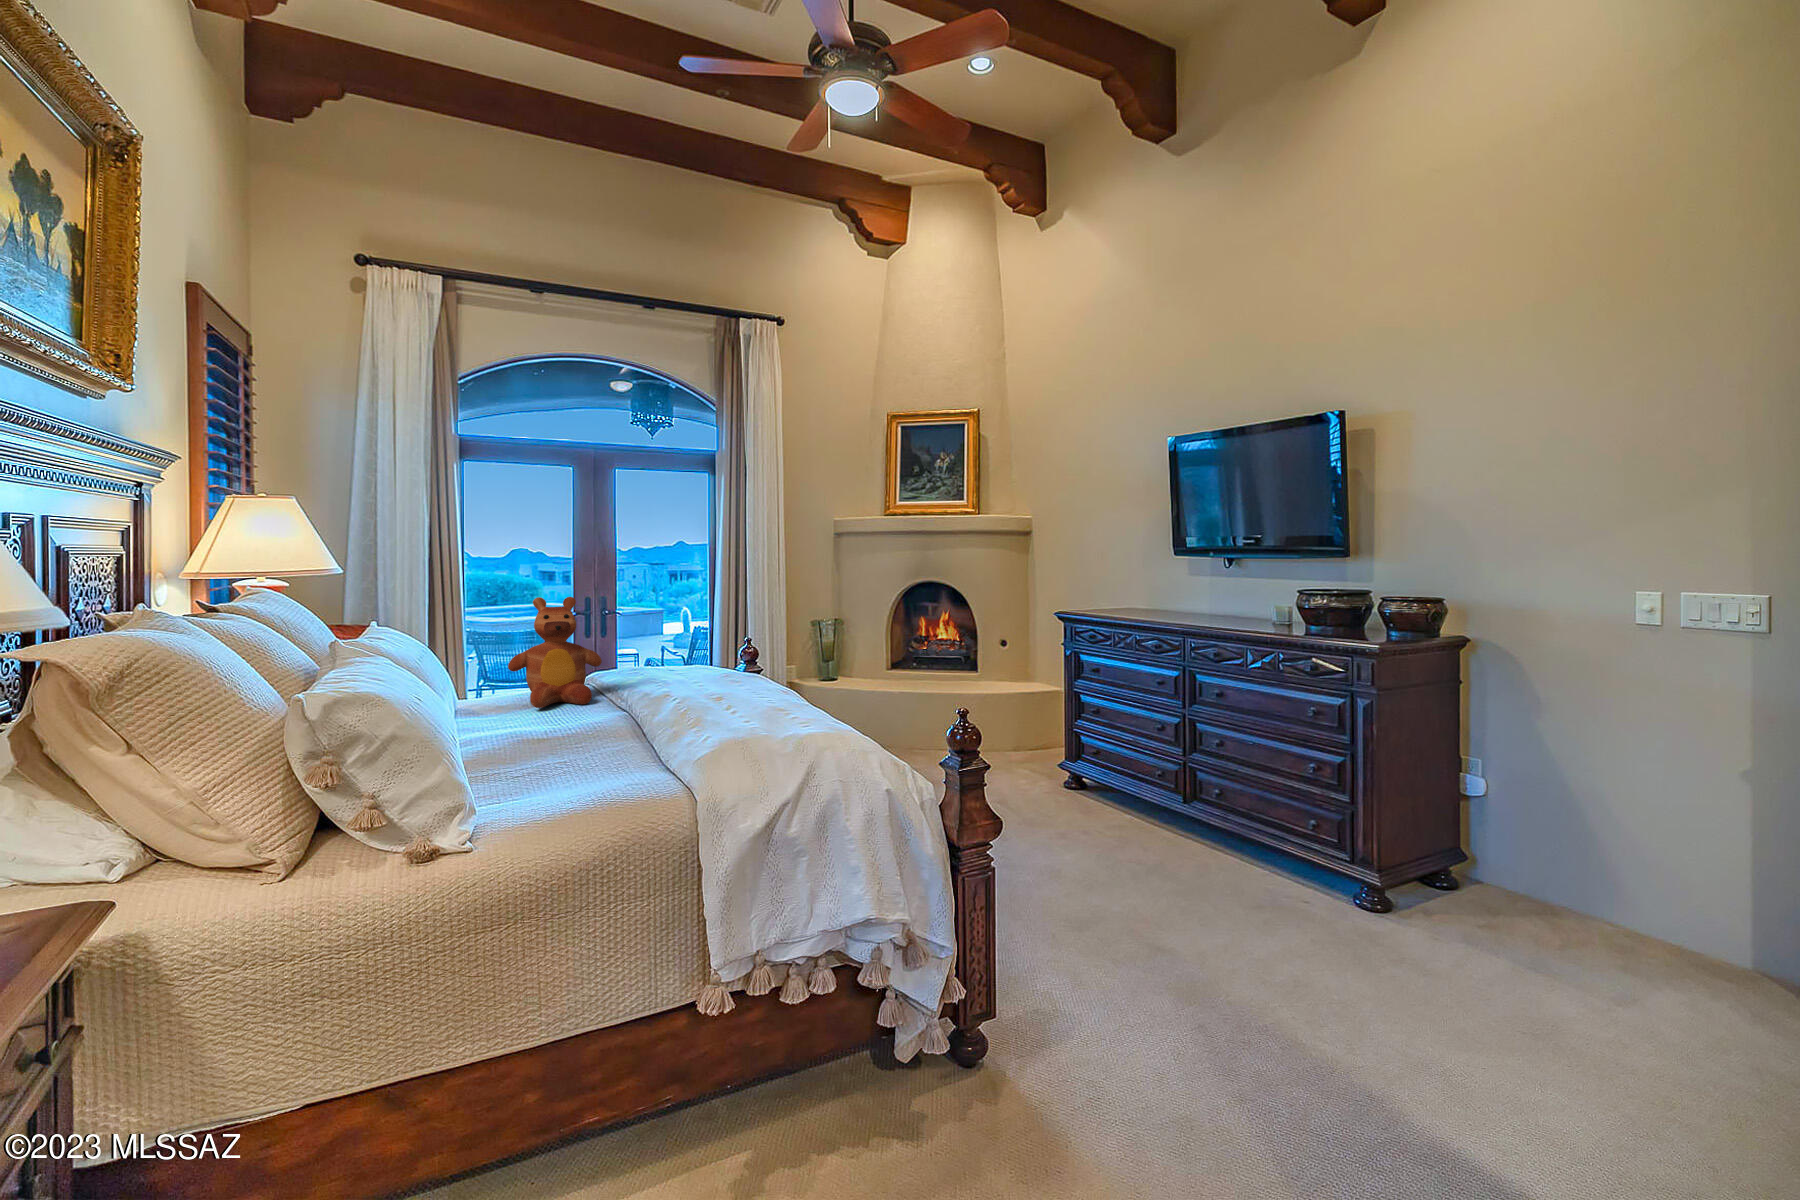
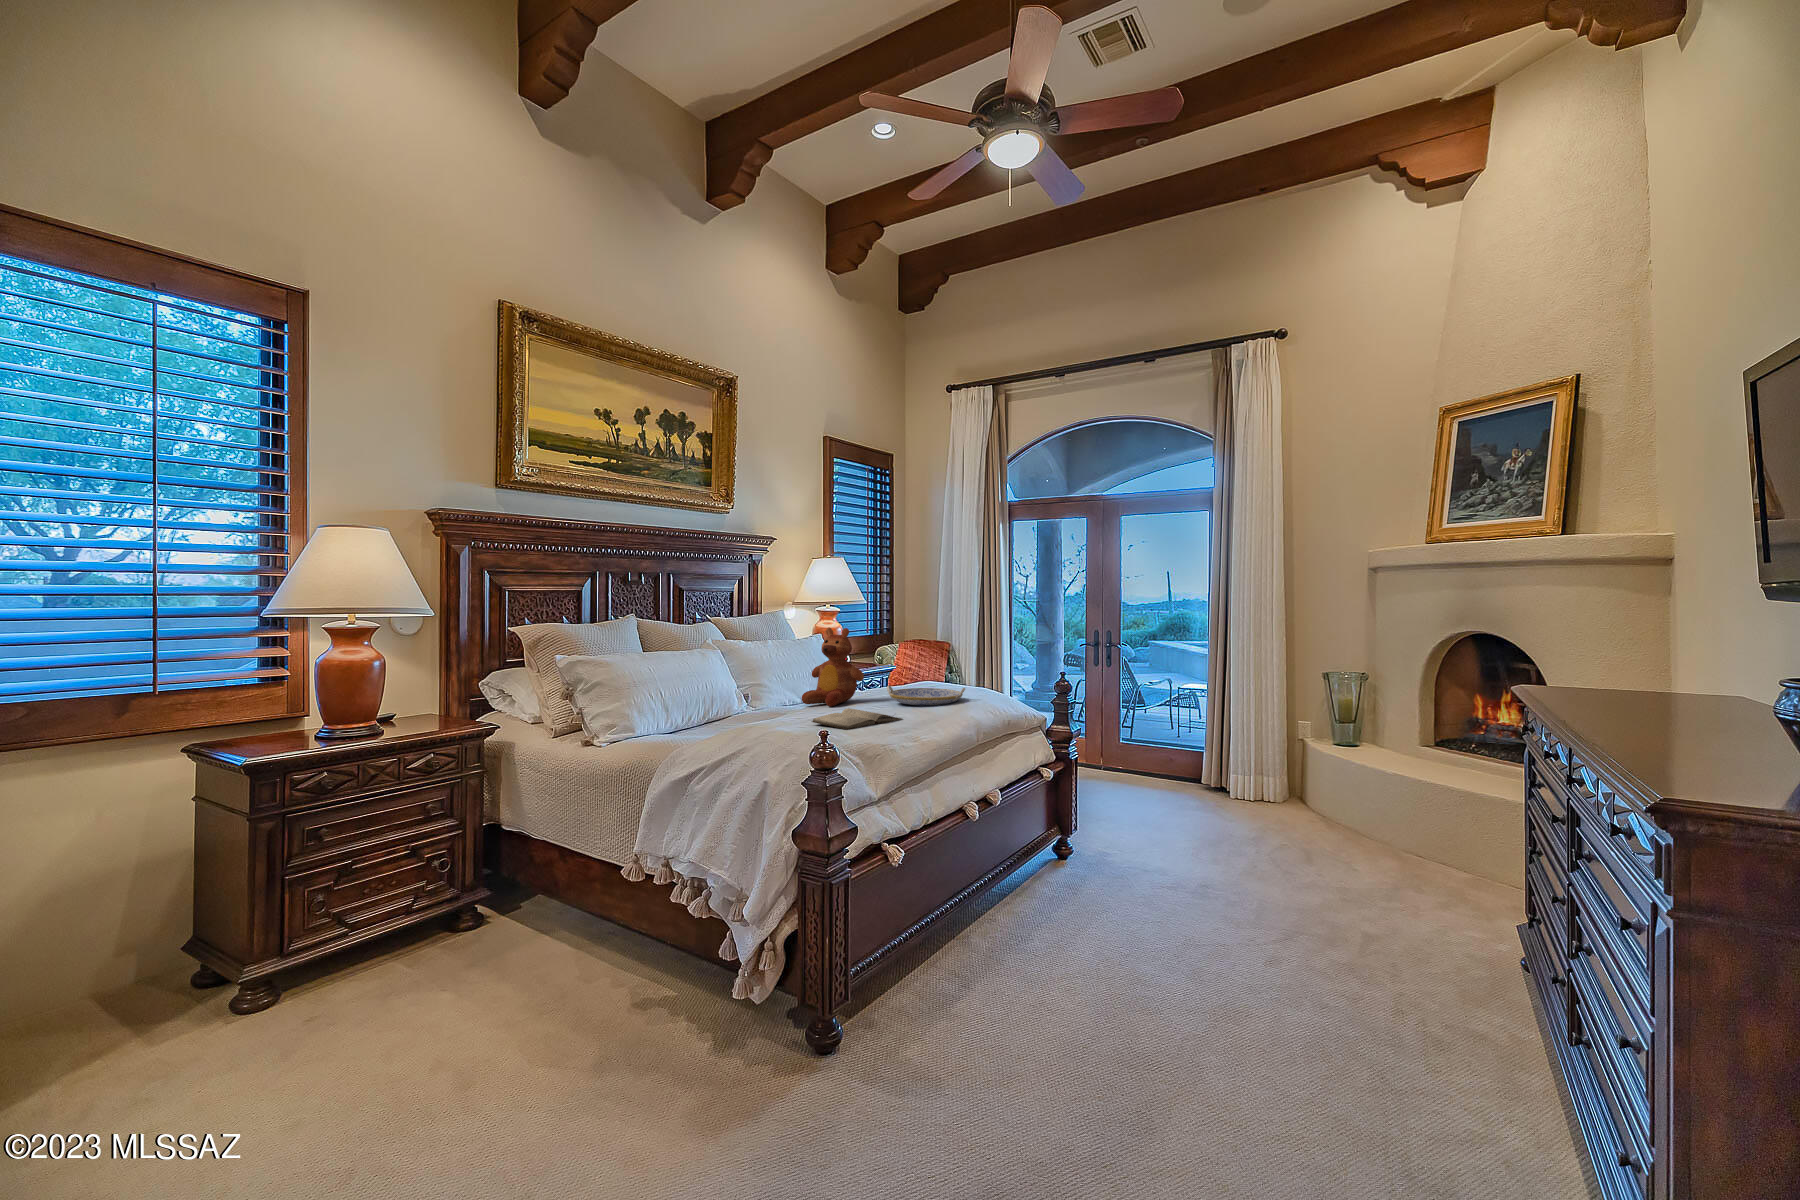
serving tray: none [641,658,733,685] -> present [887,686,965,706]
diary: none [702,686,779,713] -> present [812,708,902,730]

